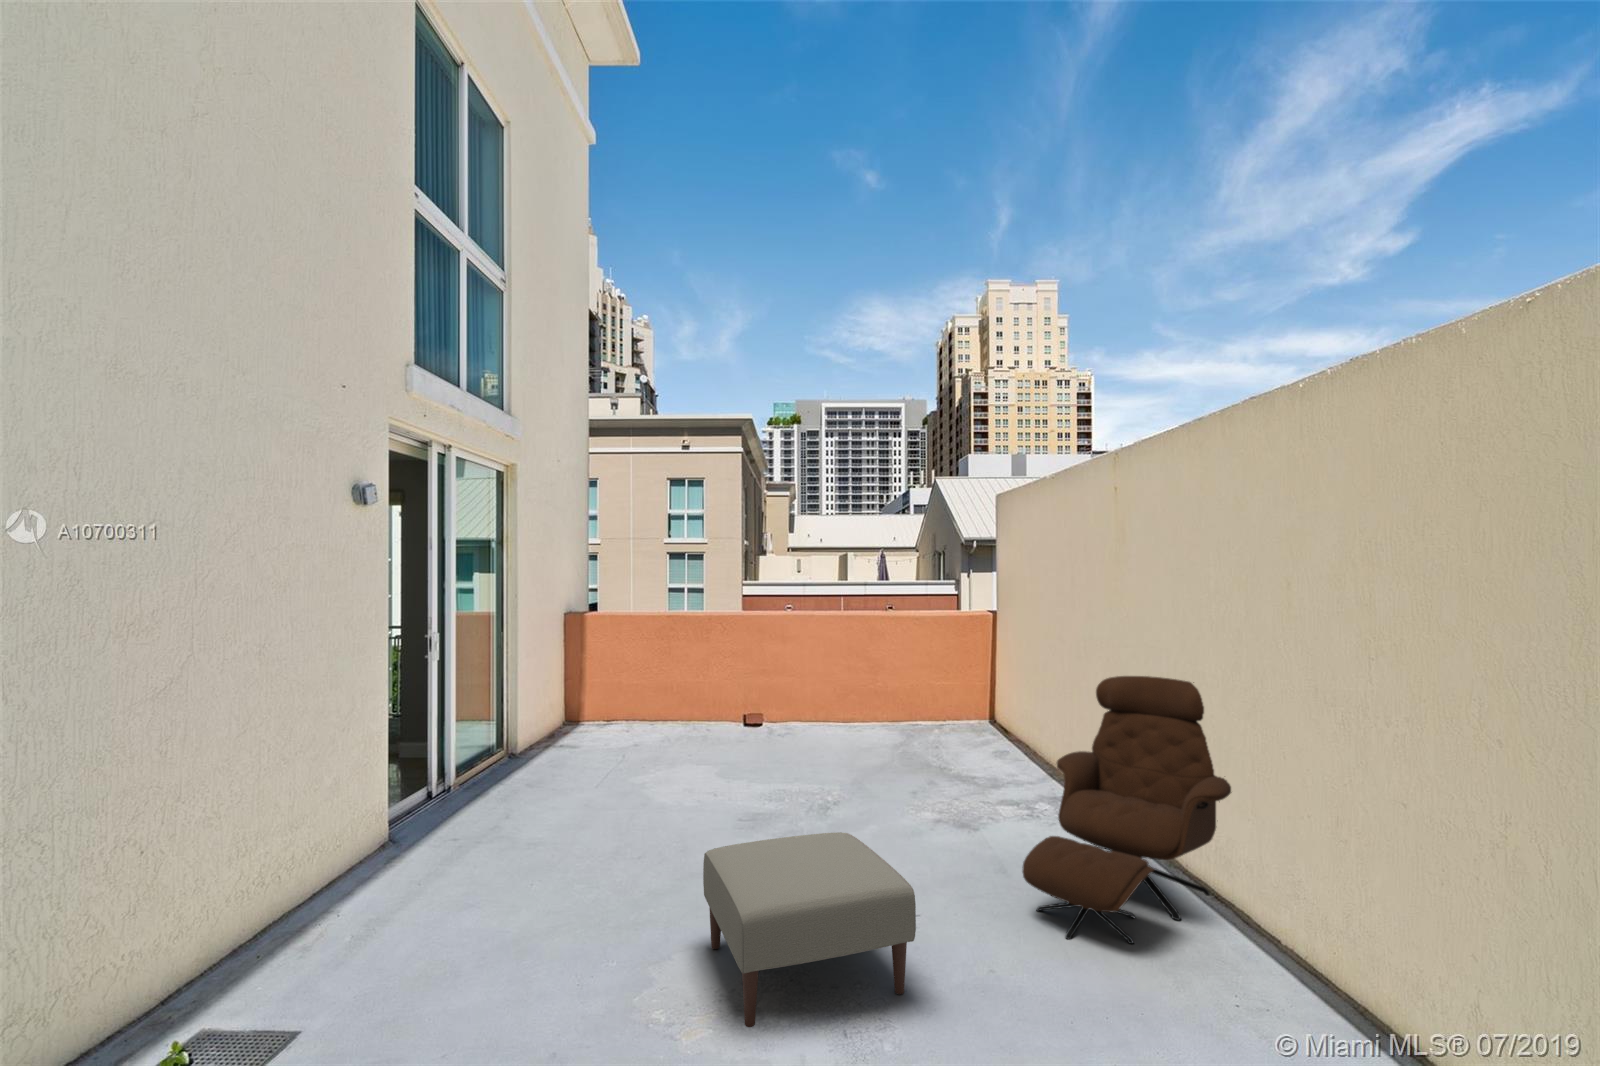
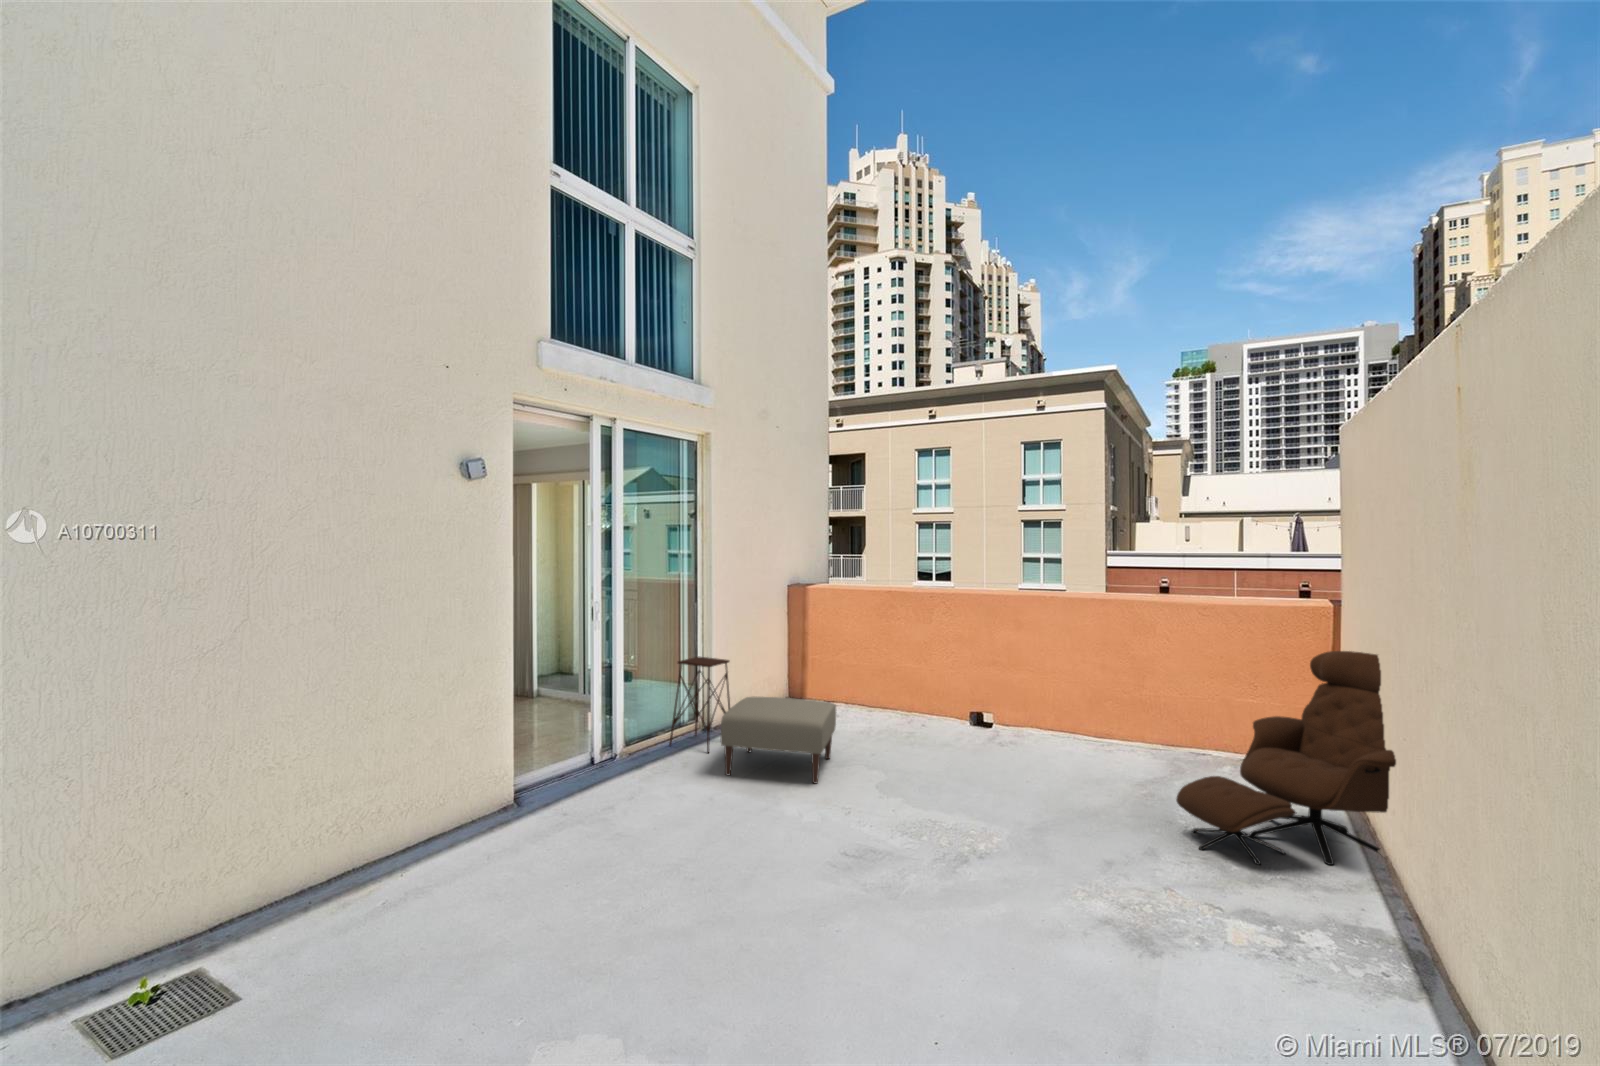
side table: none [238,778,372,958] -> present [669,656,730,753]
ottoman: present [703,832,916,1027] -> present [721,697,836,783]

